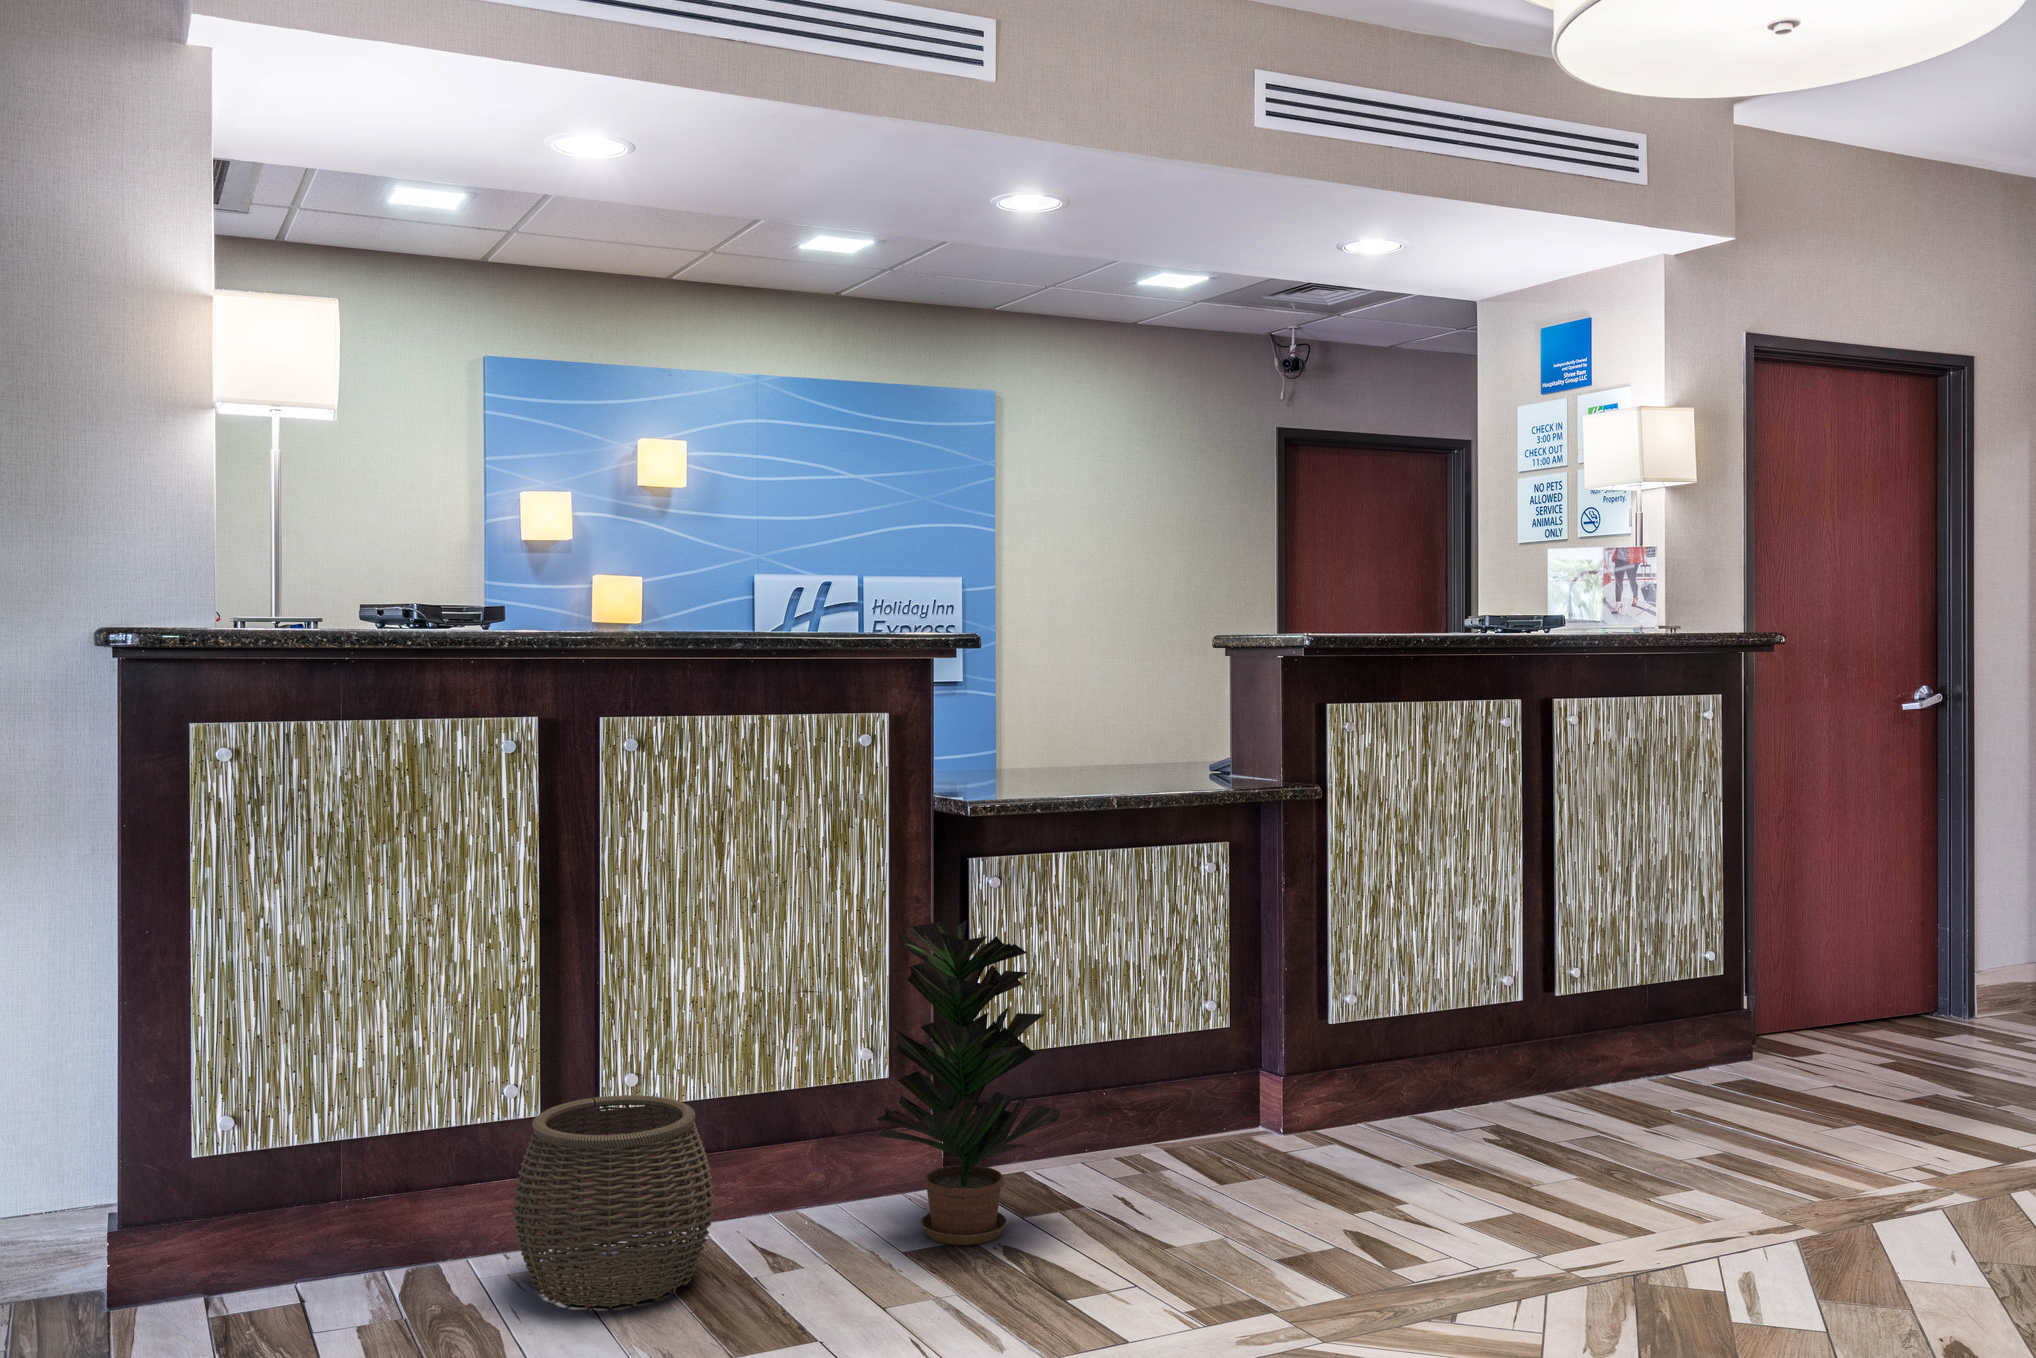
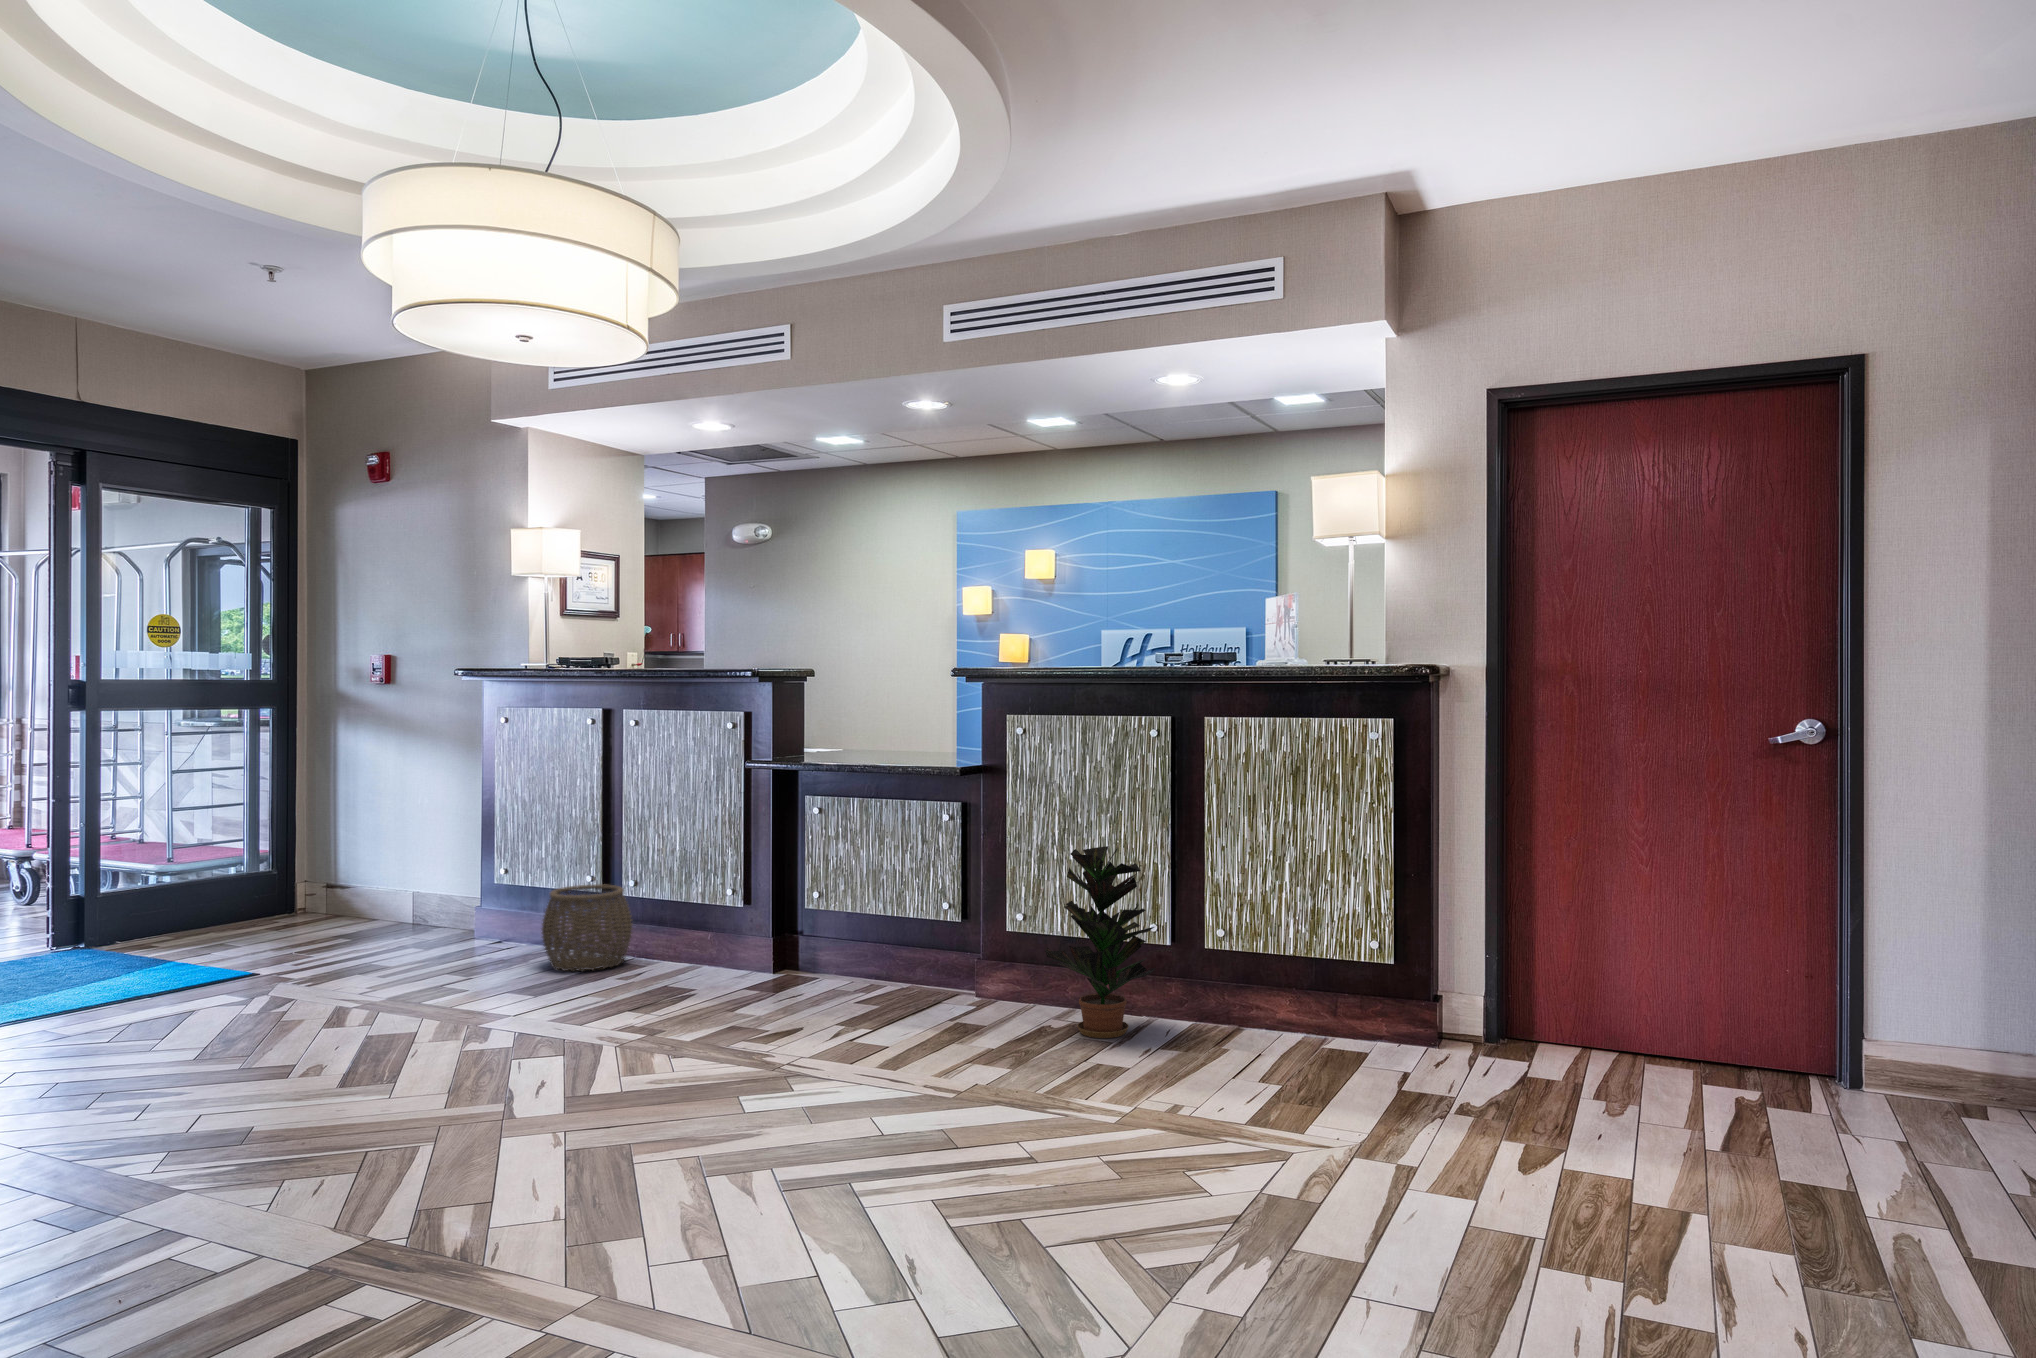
potted plant: present [876,920,1061,1245] -> present [1045,846,1155,1038]

